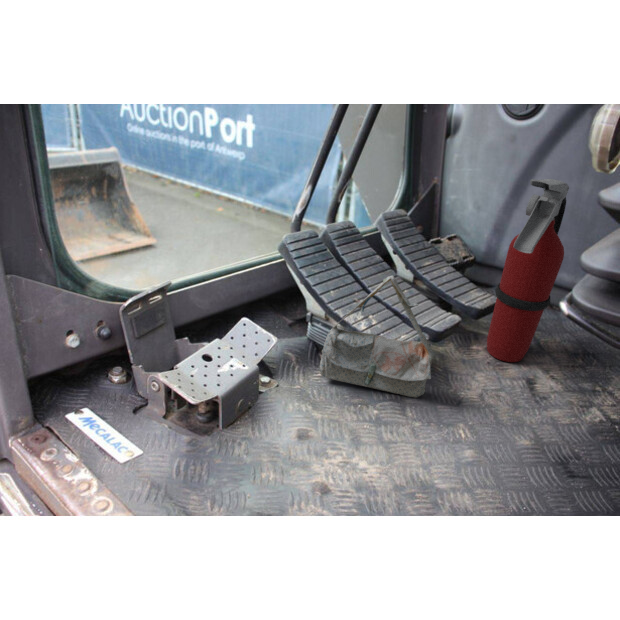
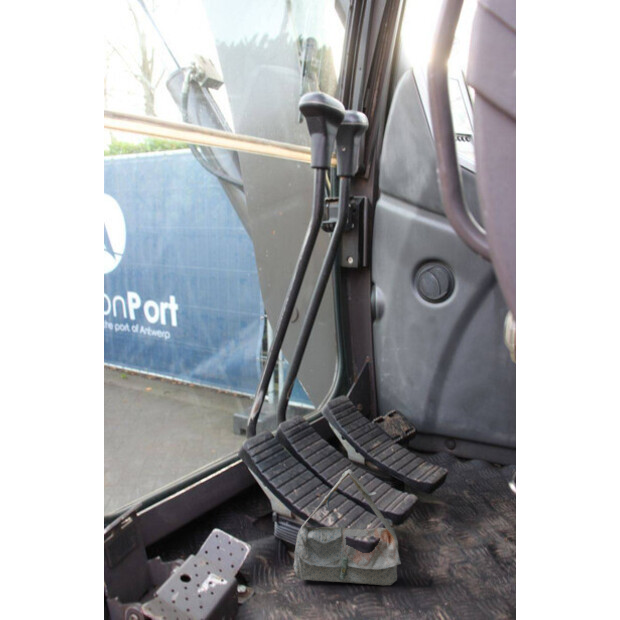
fire extinguisher: present [487,179,569,362] -> none [441,365,490,531]

